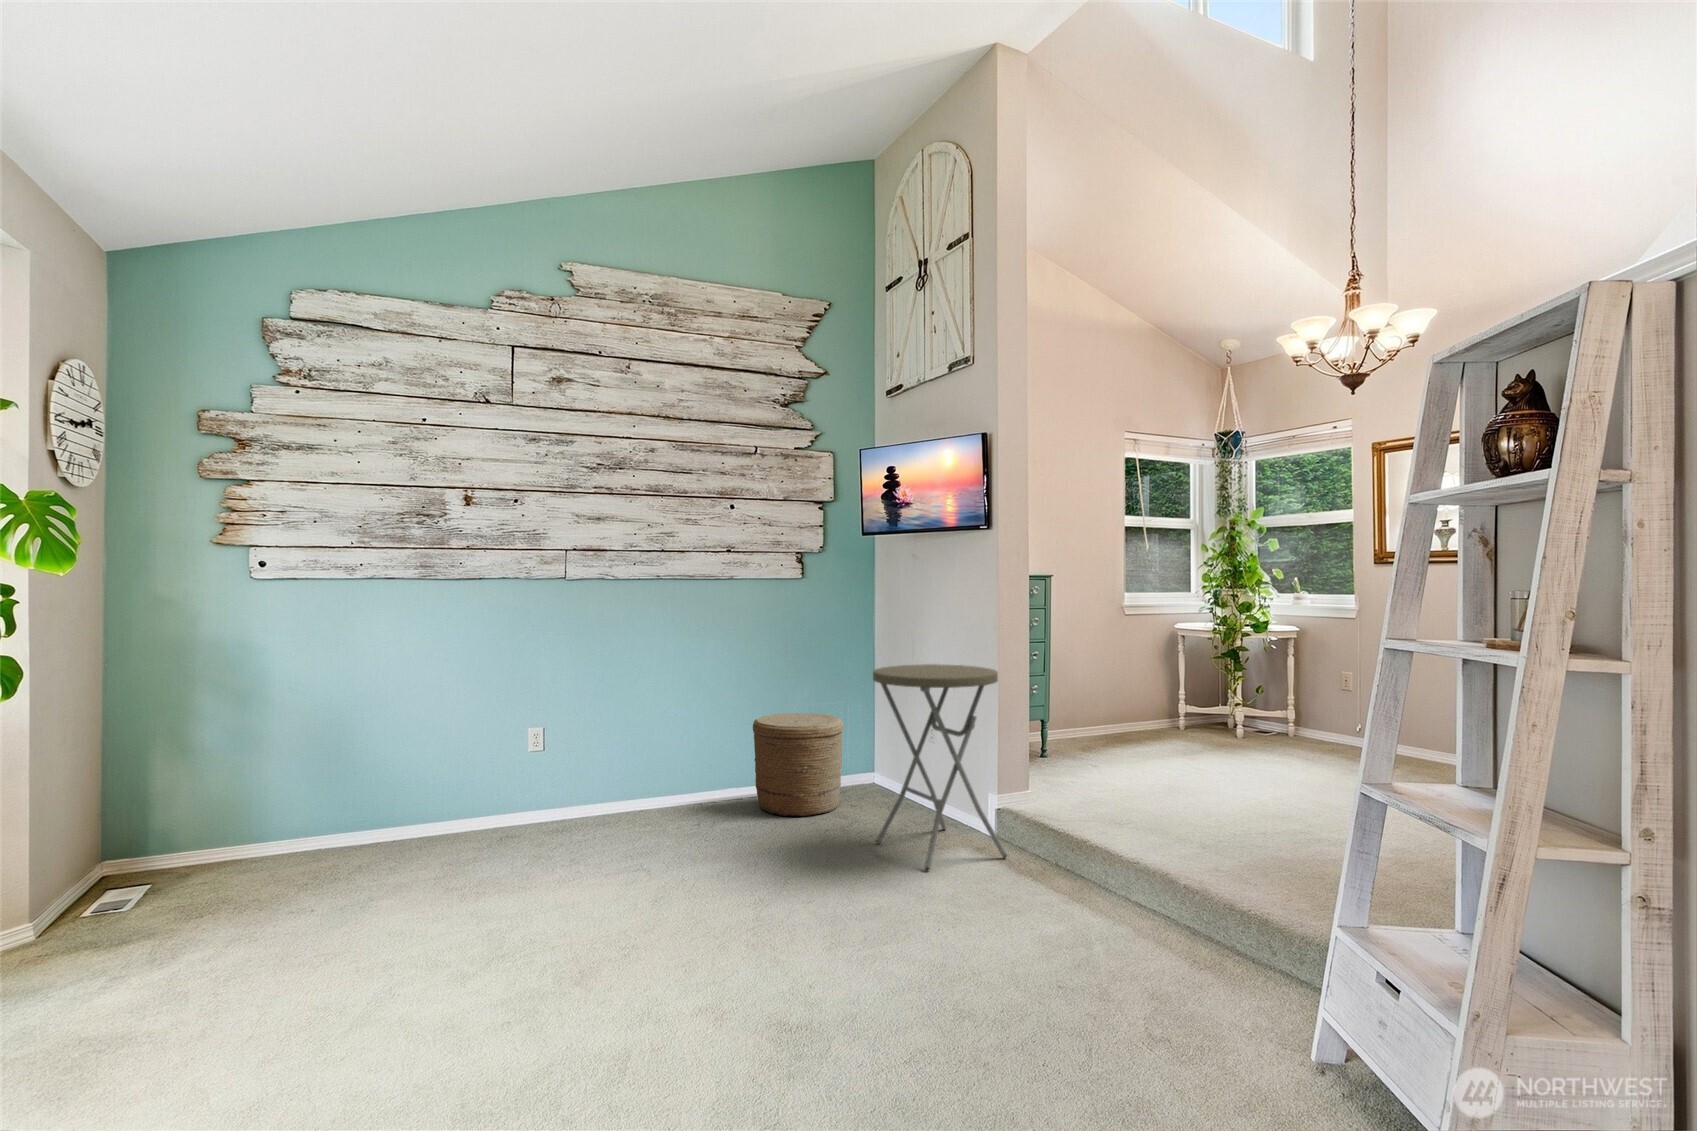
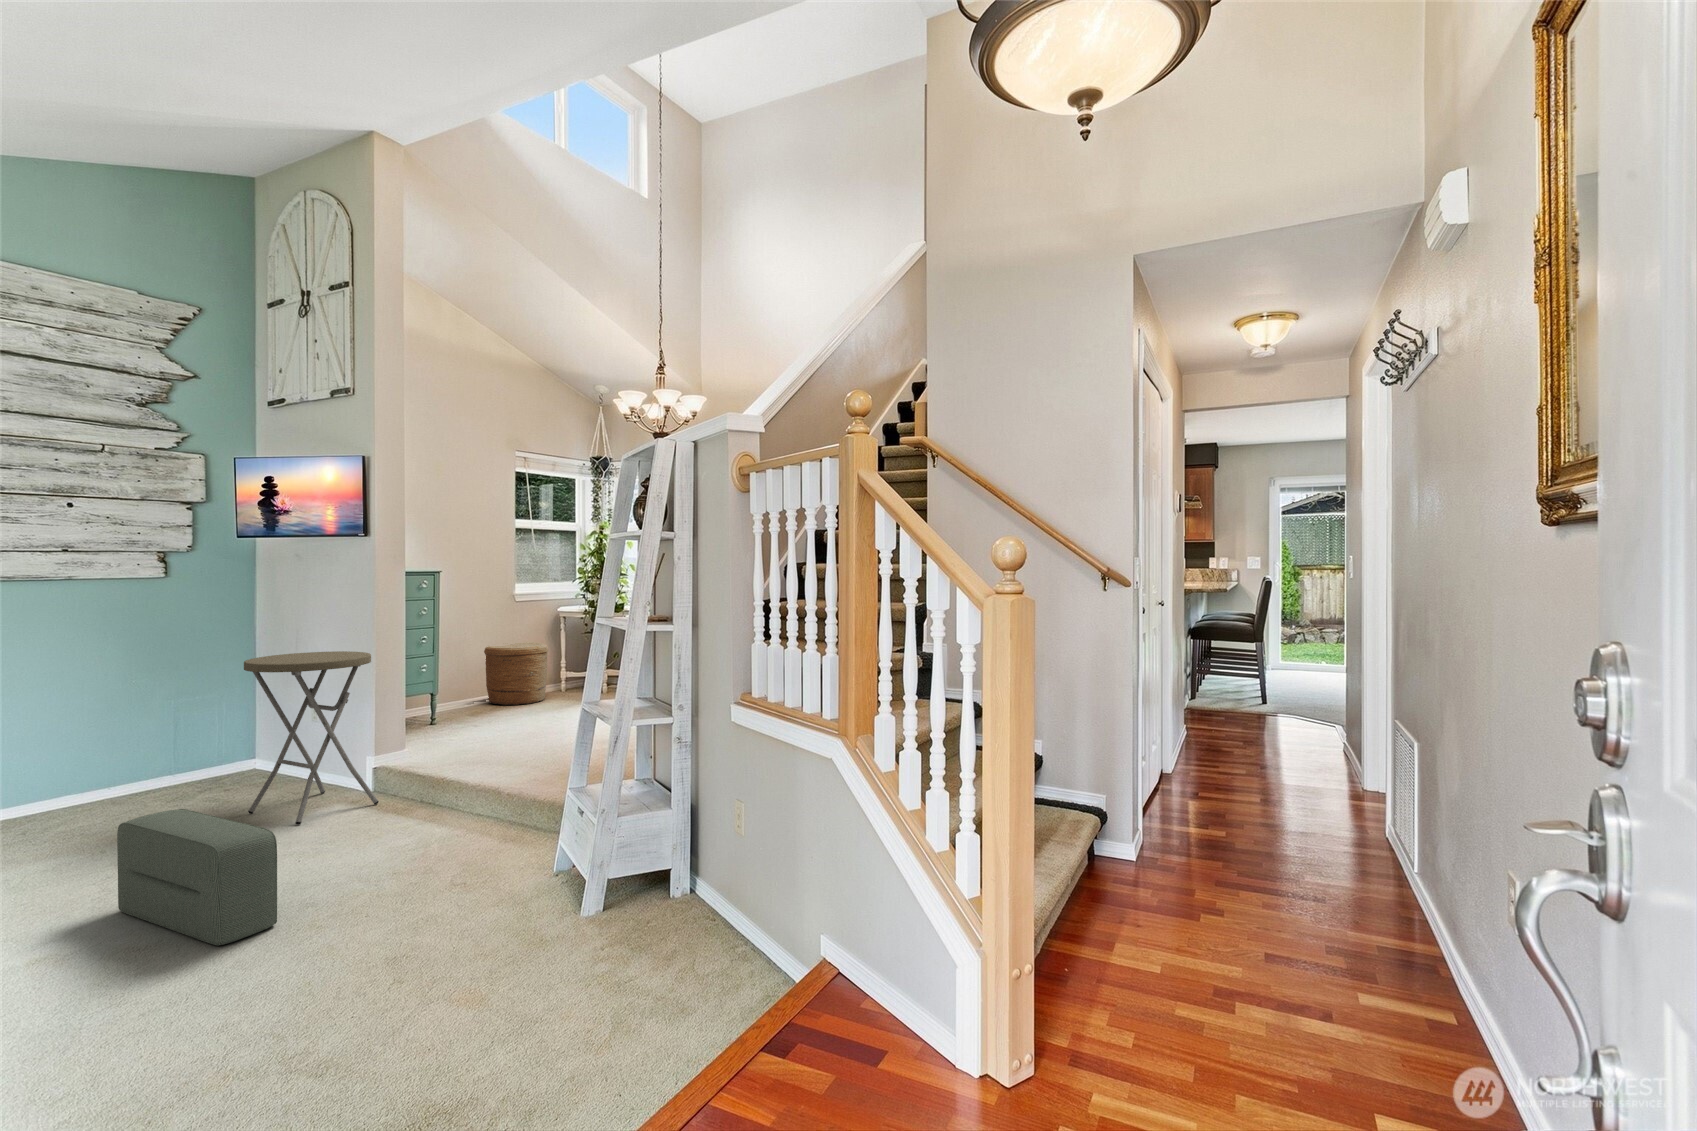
woven basket: present [753,713,843,816] -> present [484,643,548,705]
pouf: none [768,846,931,1055] -> present [117,809,277,946]

